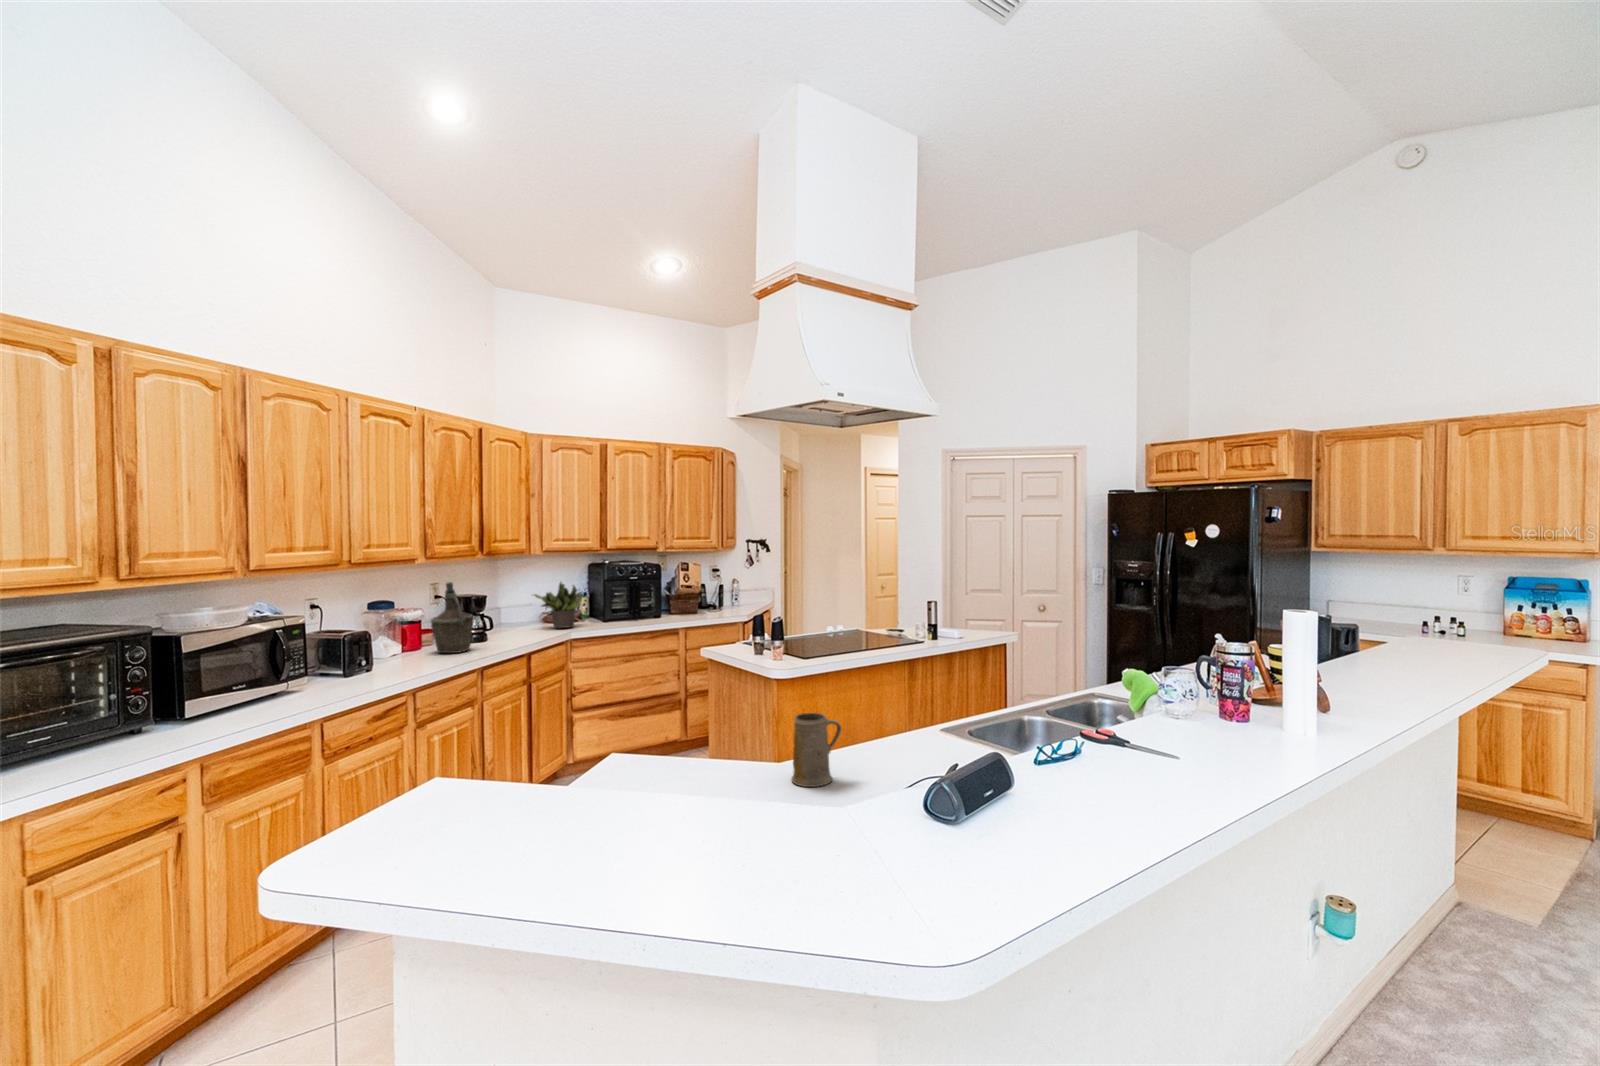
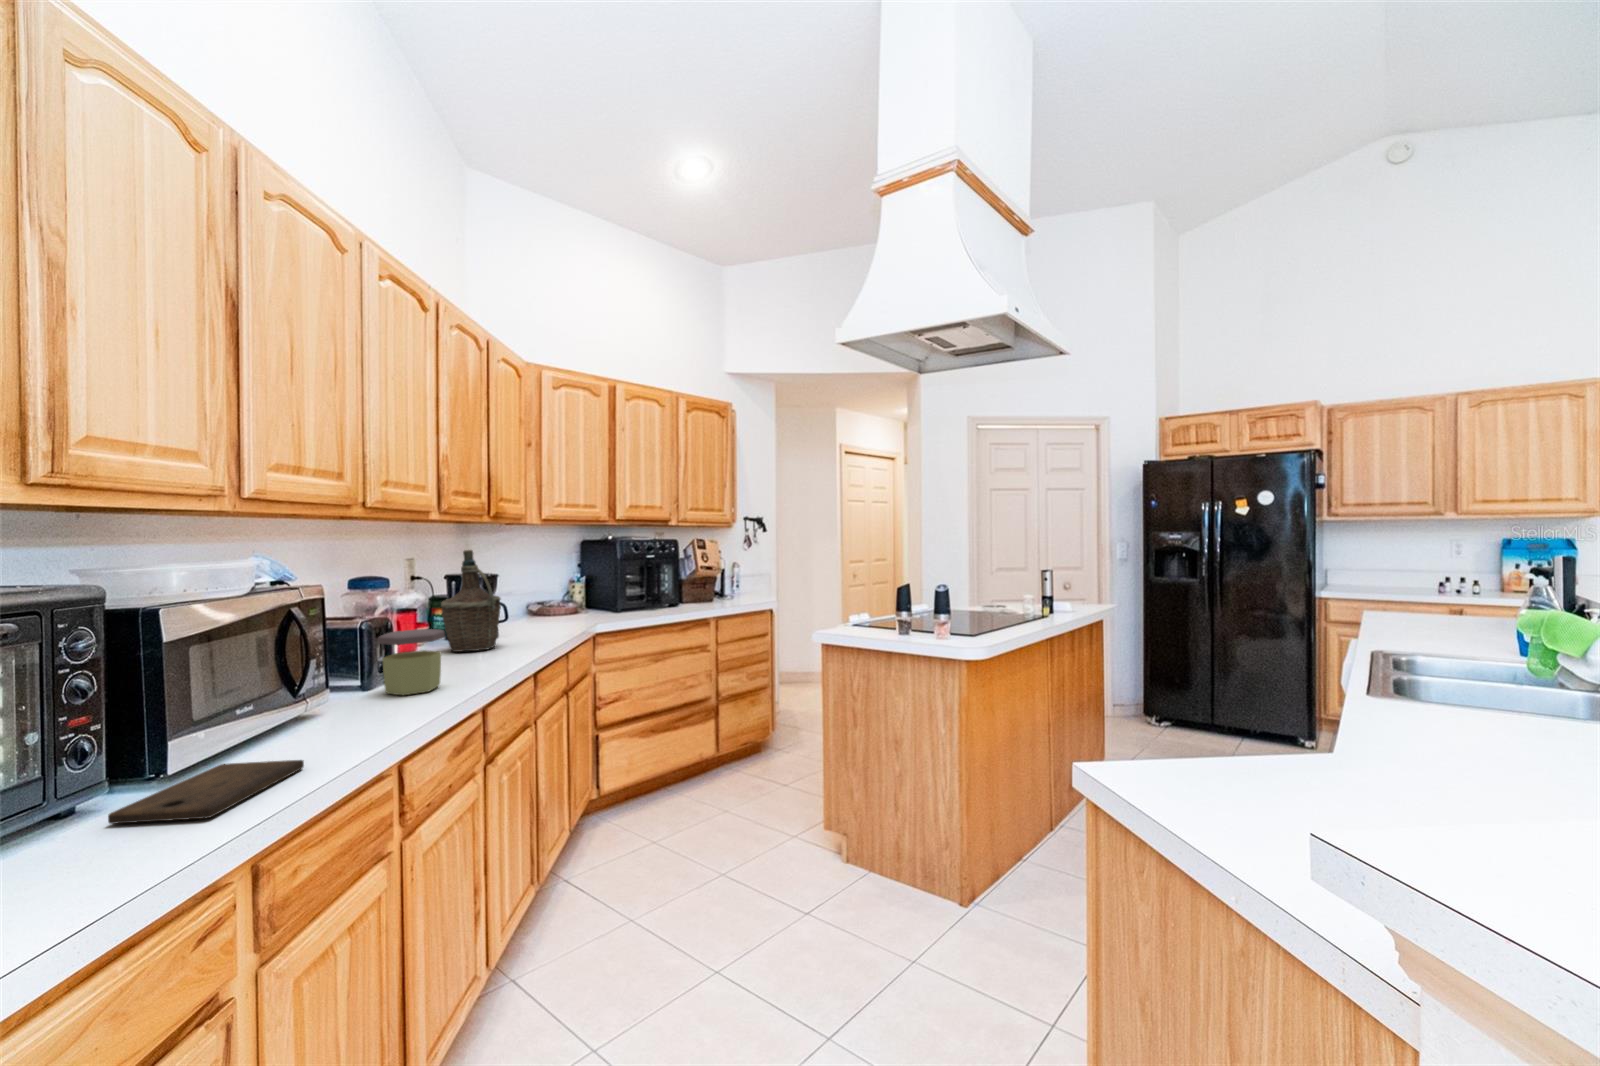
potted plant: present [534,583,583,628] -> none [531,557,597,619]
jar: none [347,641,390,683] -> present [378,629,445,695]
mug: present [791,713,841,787] -> none [1439,666,1527,776]
cutting board: none [148,715,251,740] -> present [108,760,304,824]

